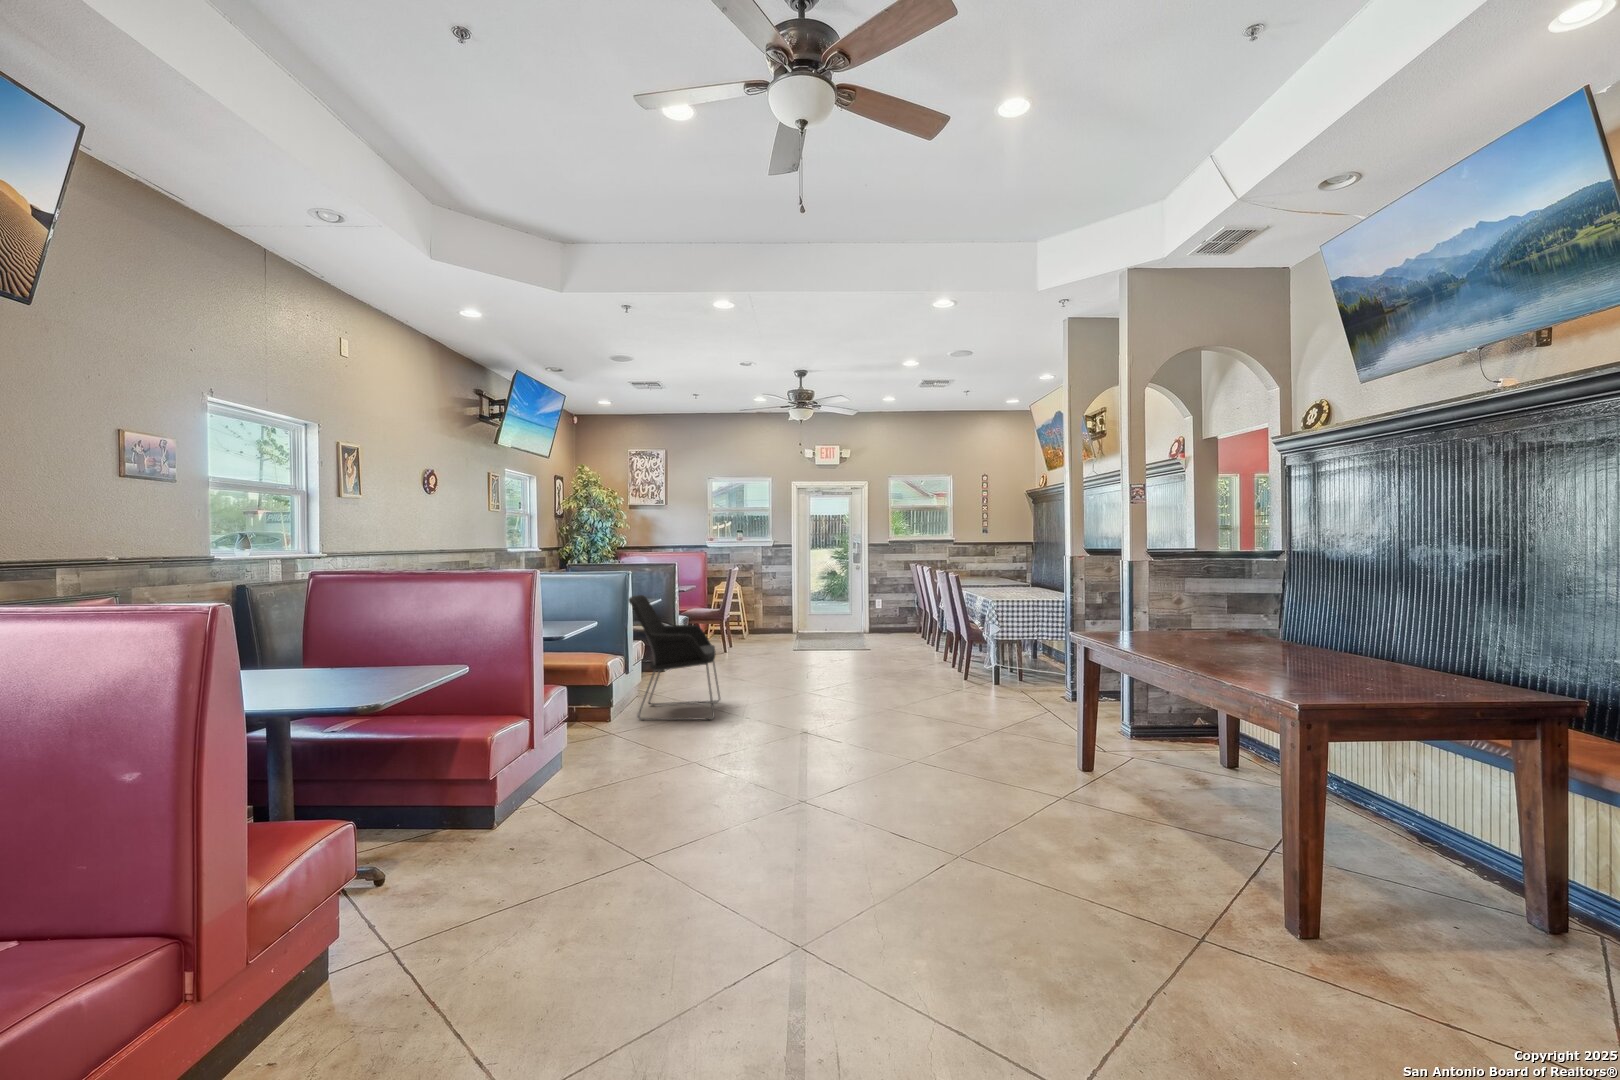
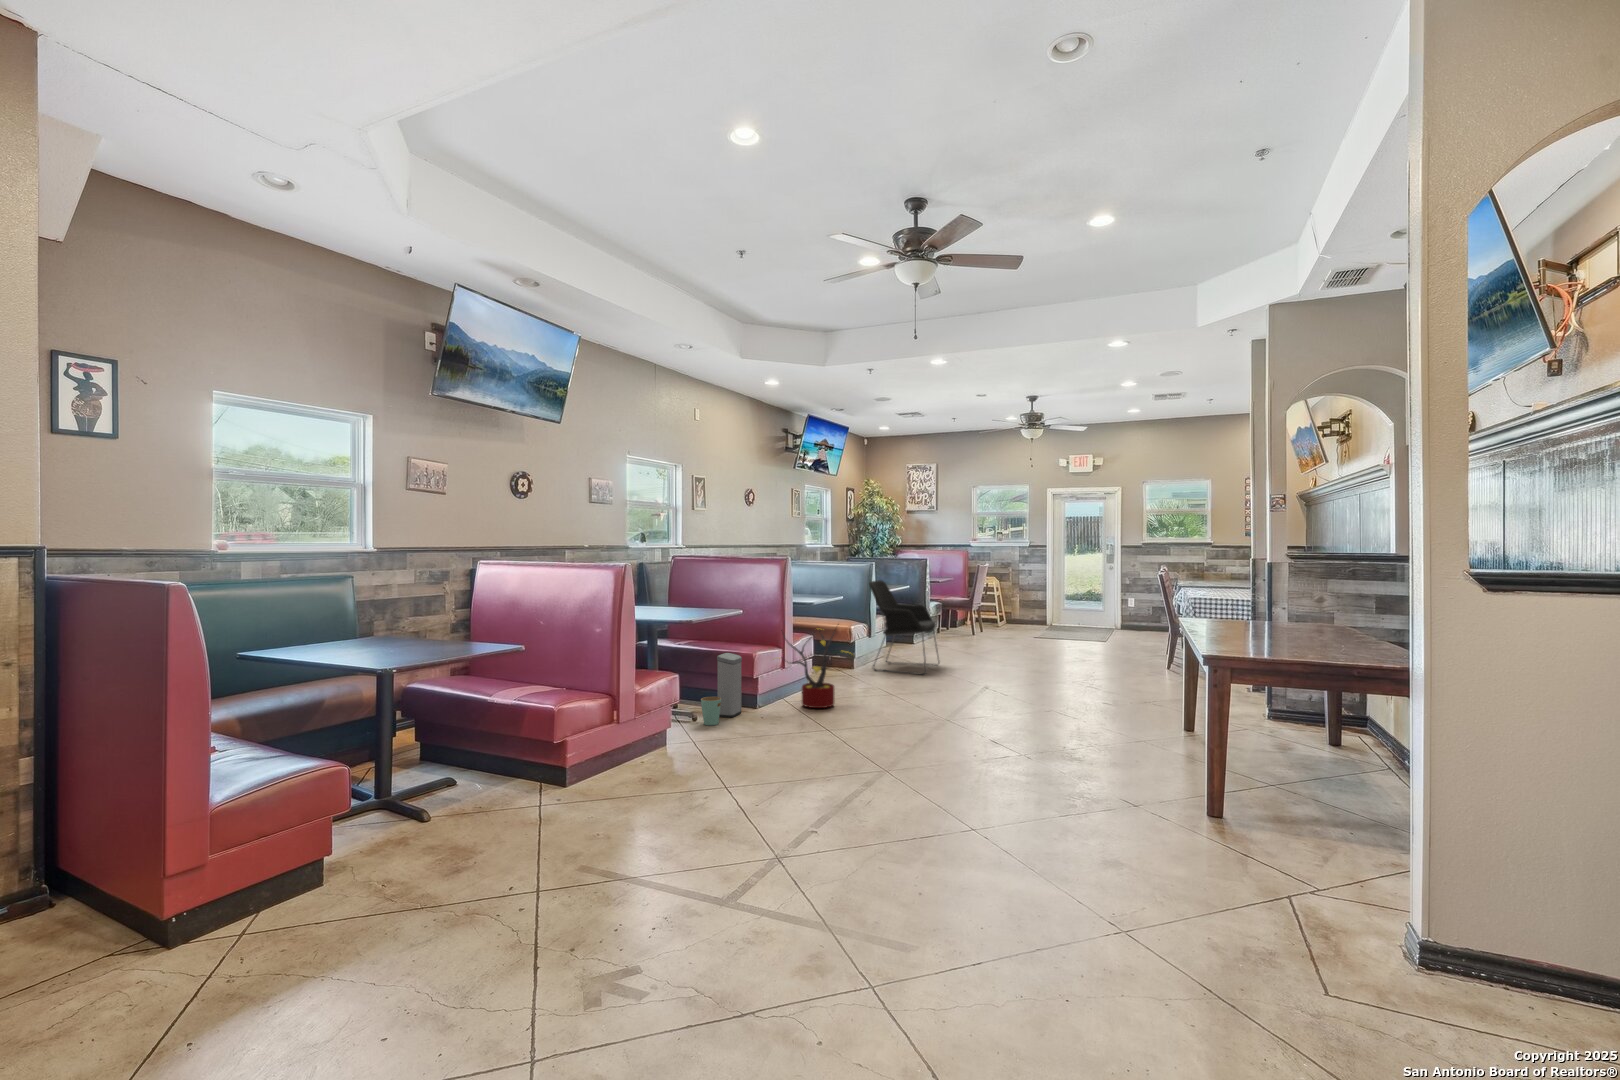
decorative plant: none [515,667,644,810] -> present [781,628,851,708]
trash can: none [389,741,464,889] -> present [701,653,742,725]

